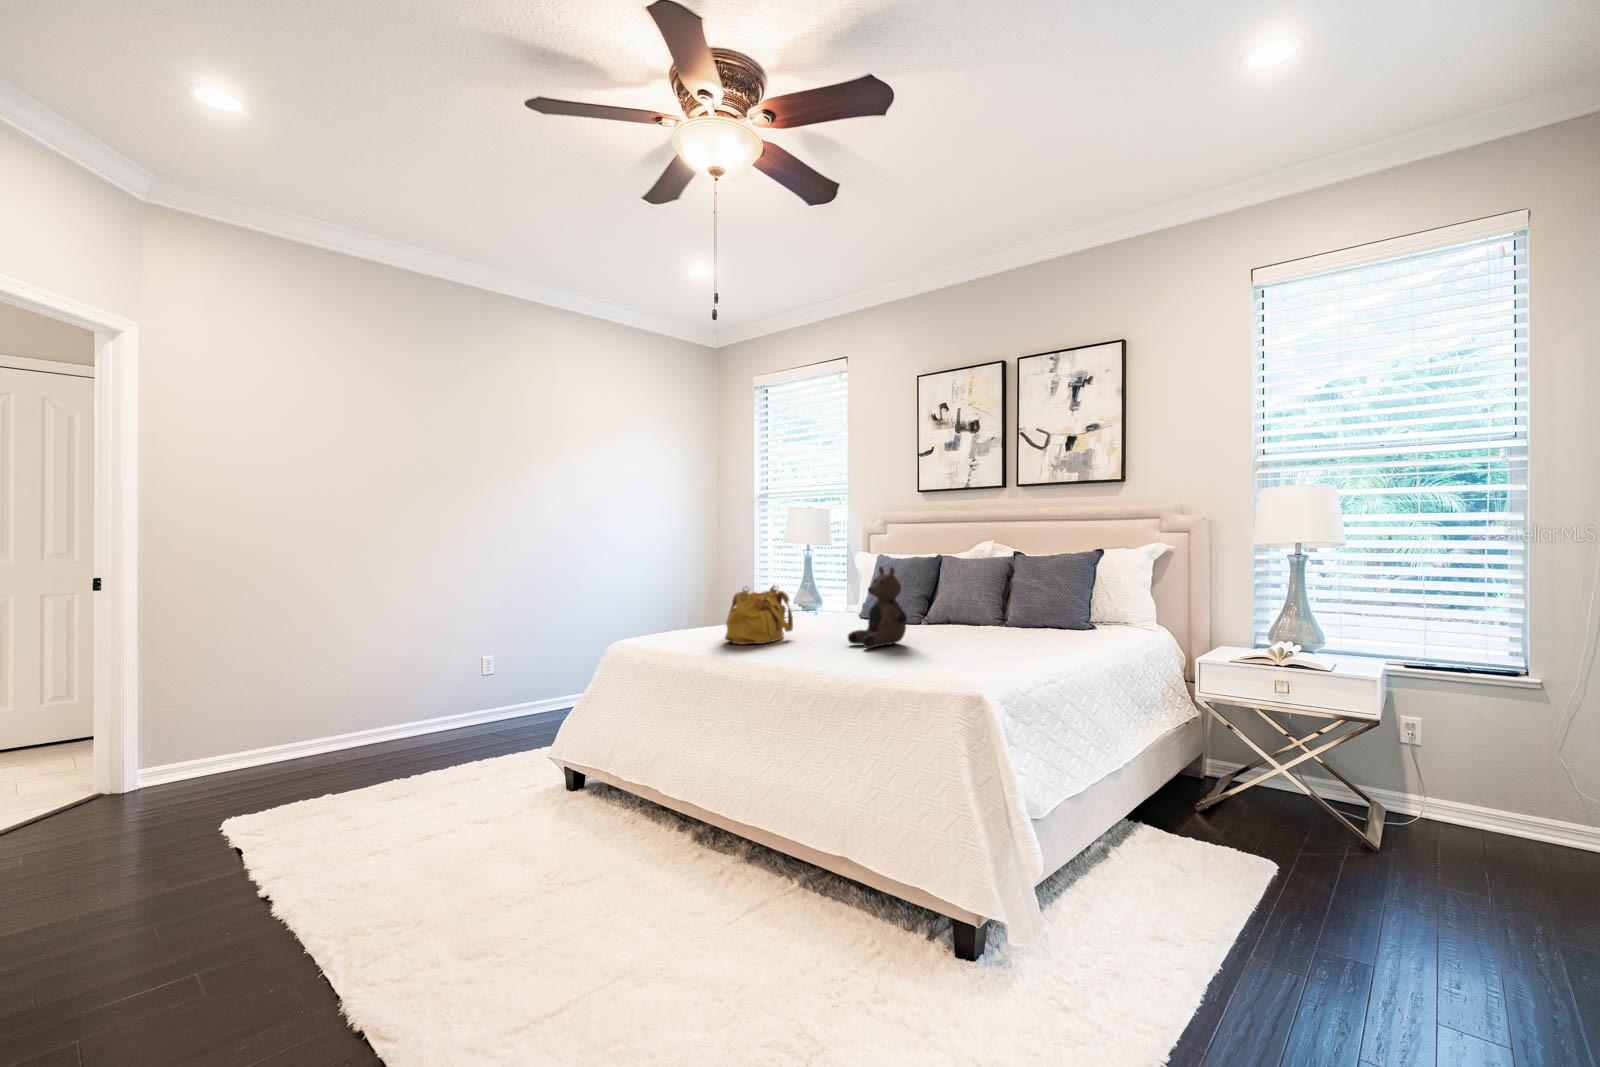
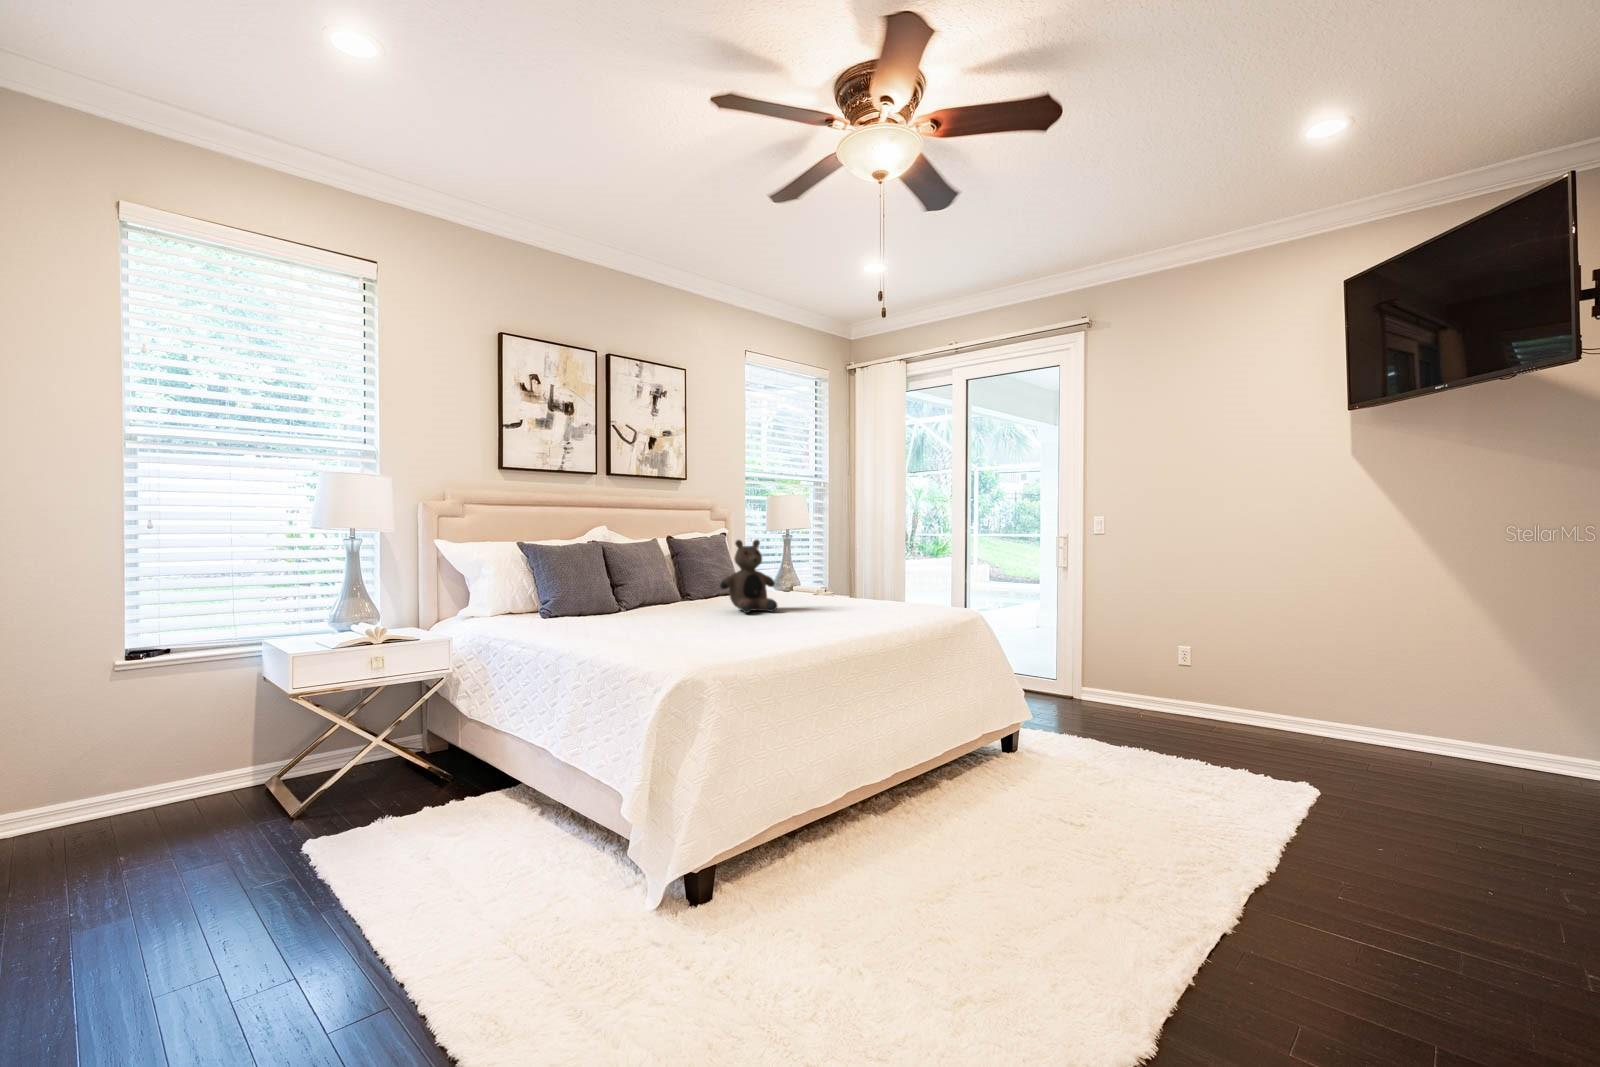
handbag: present [725,586,793,644] -> none [640,565,719,634]

